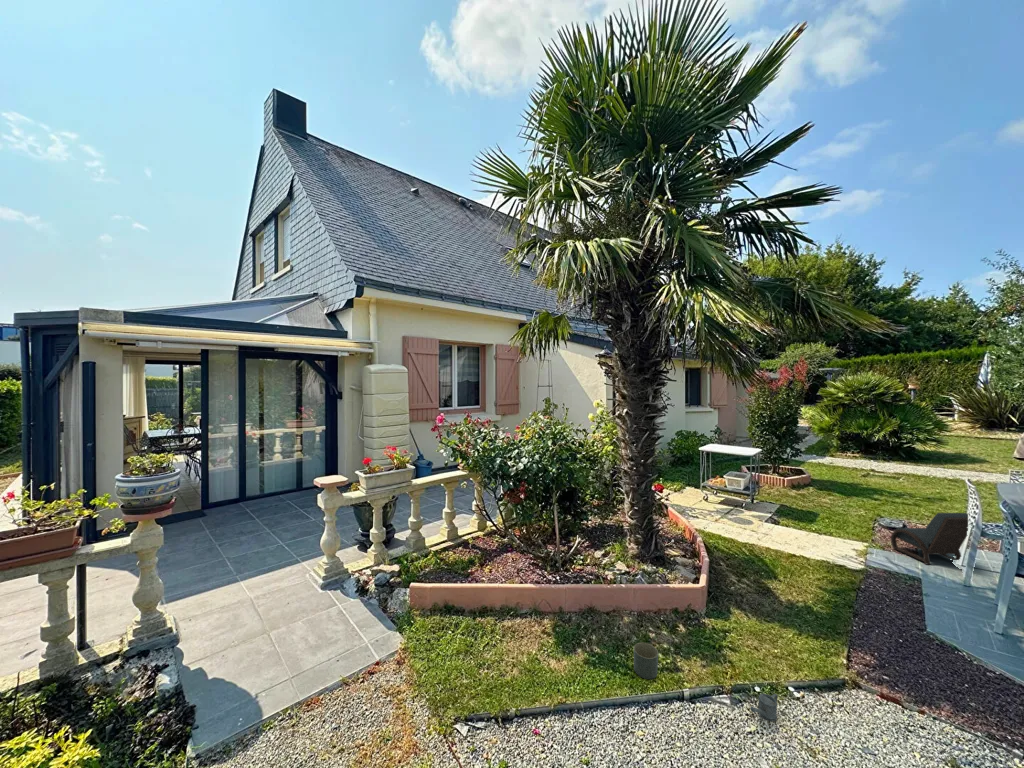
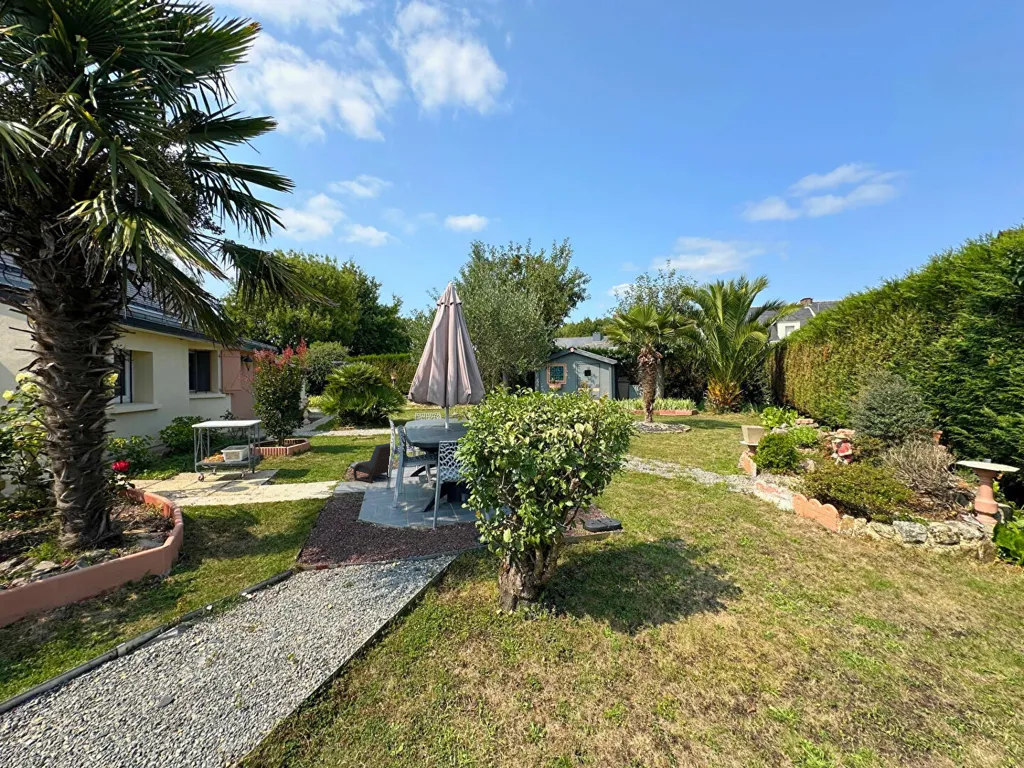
planter: present [634,643,658,679] -> none [40,622,82,664]
watering can: present [750,694,778,721] -> none [193,598,225,623]

